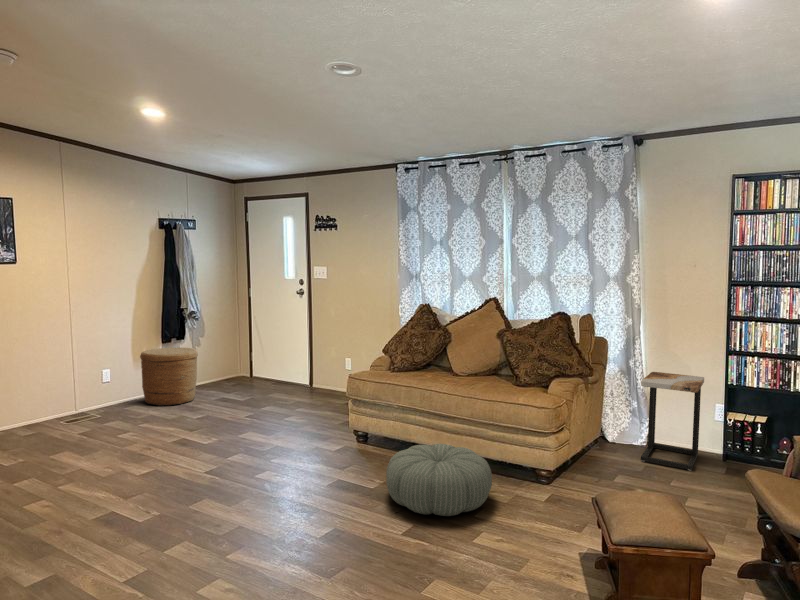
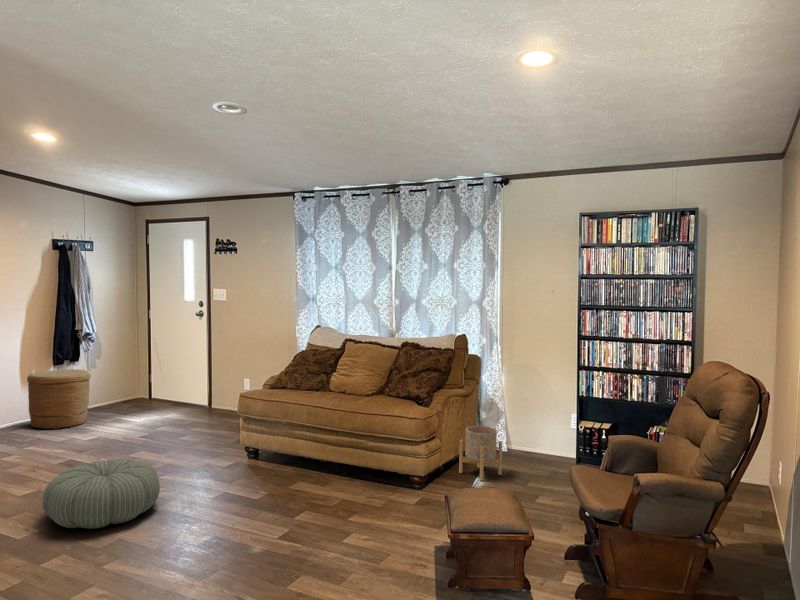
side table: present [641,372,704,471] -> none [506,386,561,472]
planter: none [588,416,639,477] -> present [459,426,502,481]
pouf: present [386,444,492,516] -> present [43,459,160,529]

